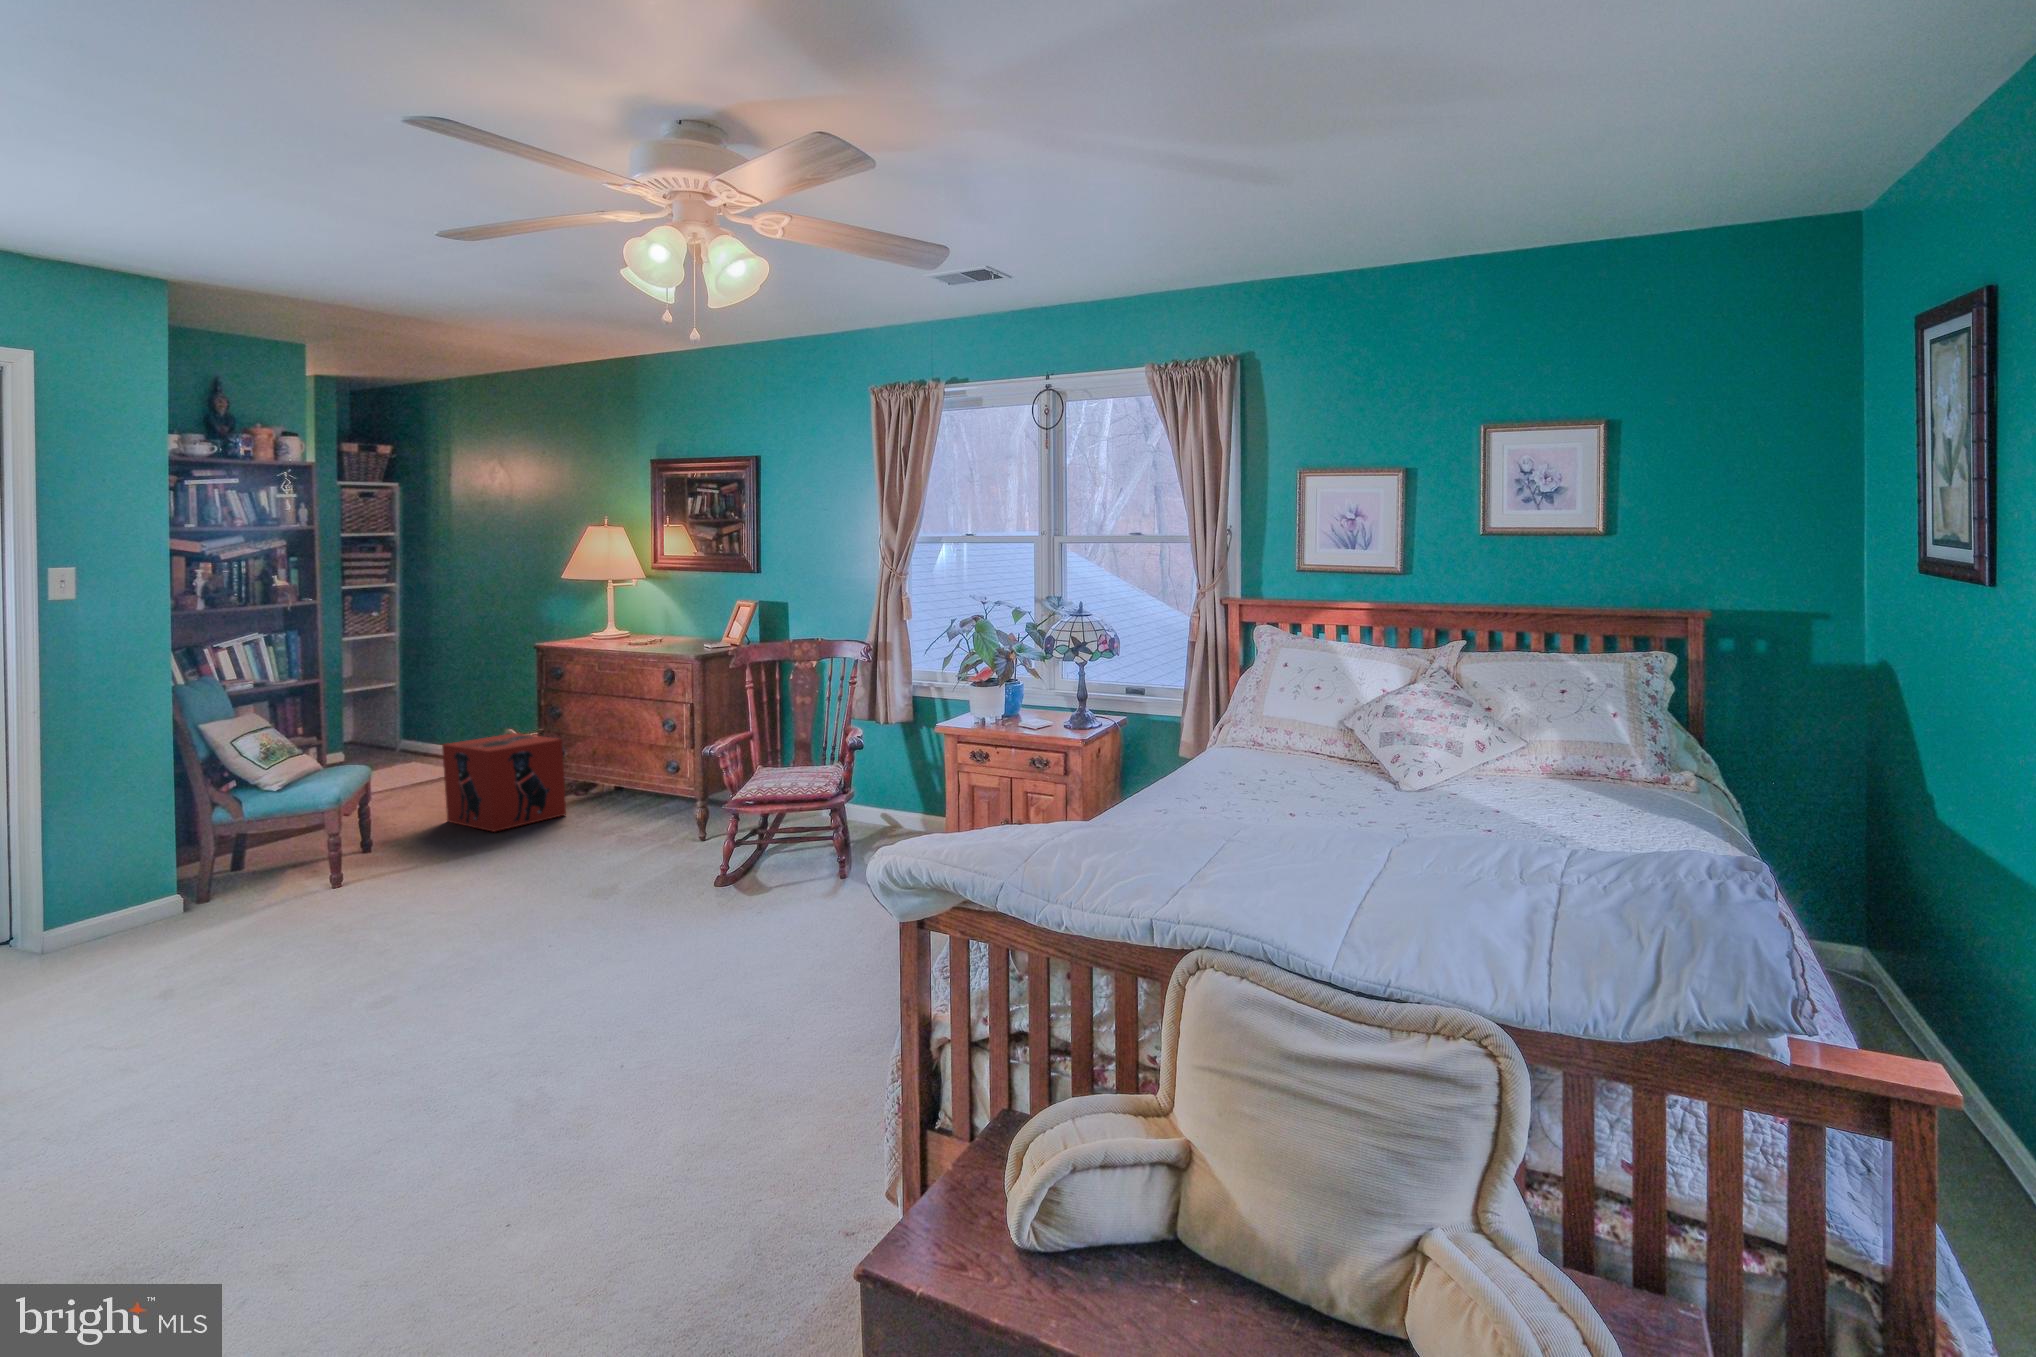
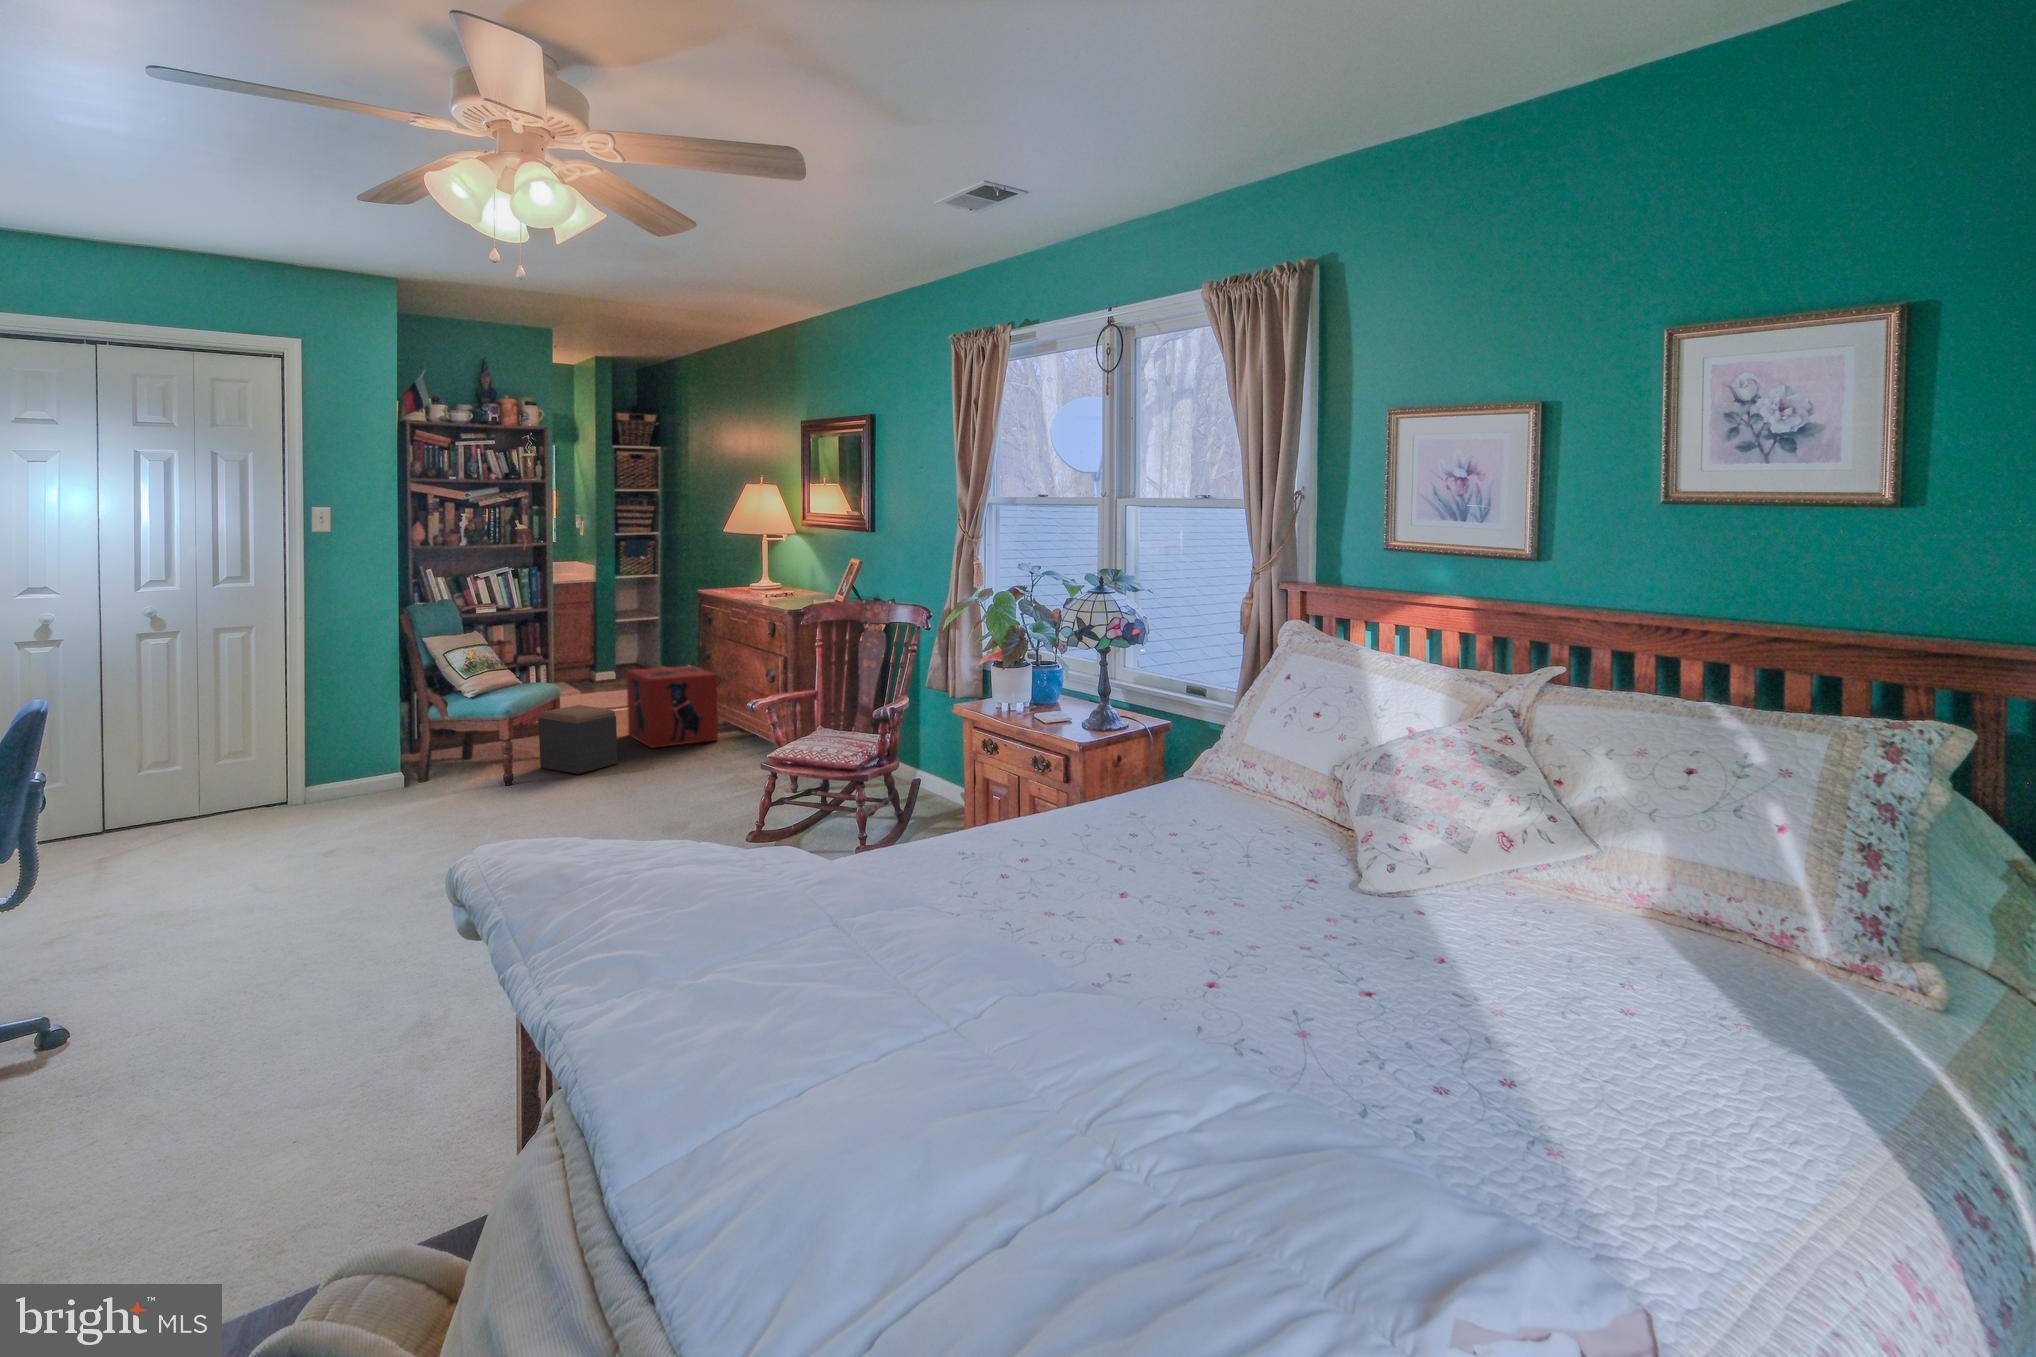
footstool: none [369,789,470,870] -> present [538,705,618,774]

